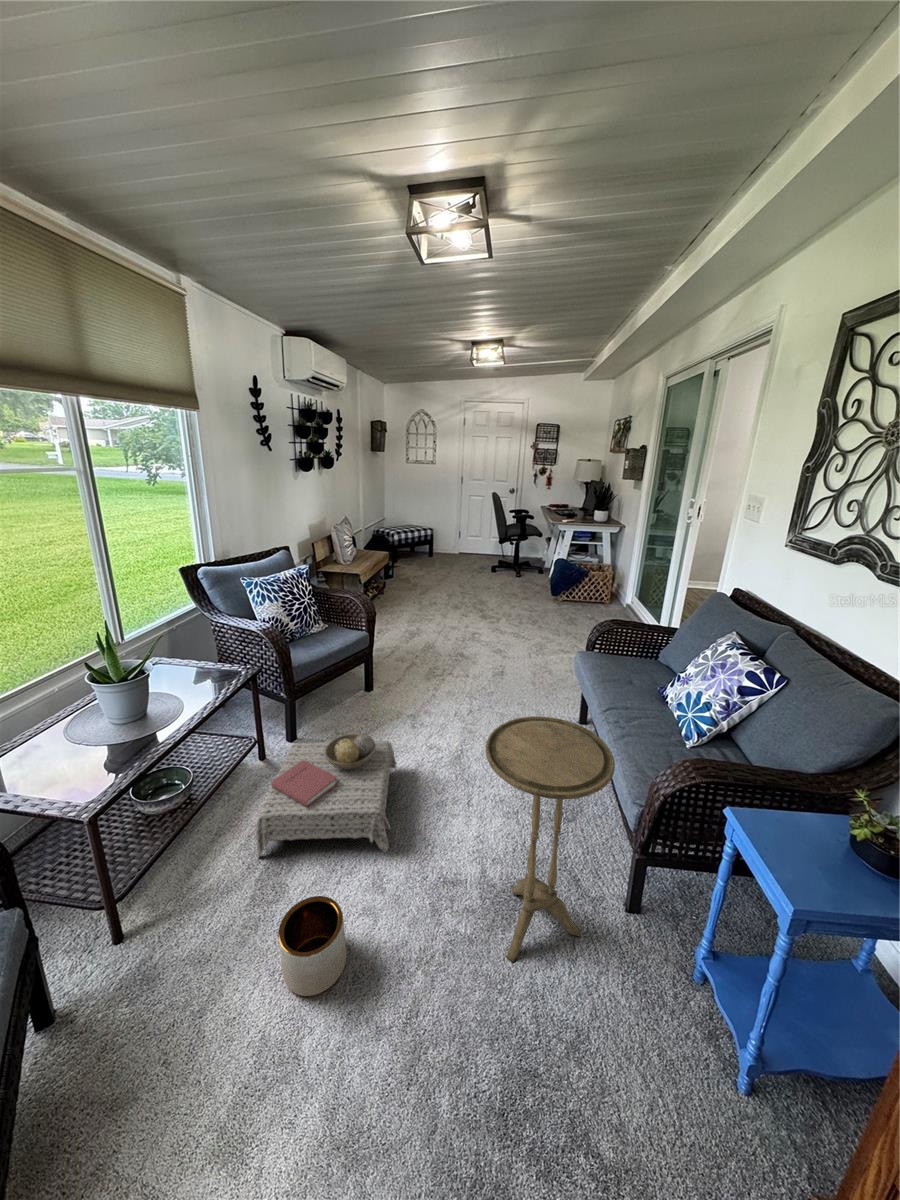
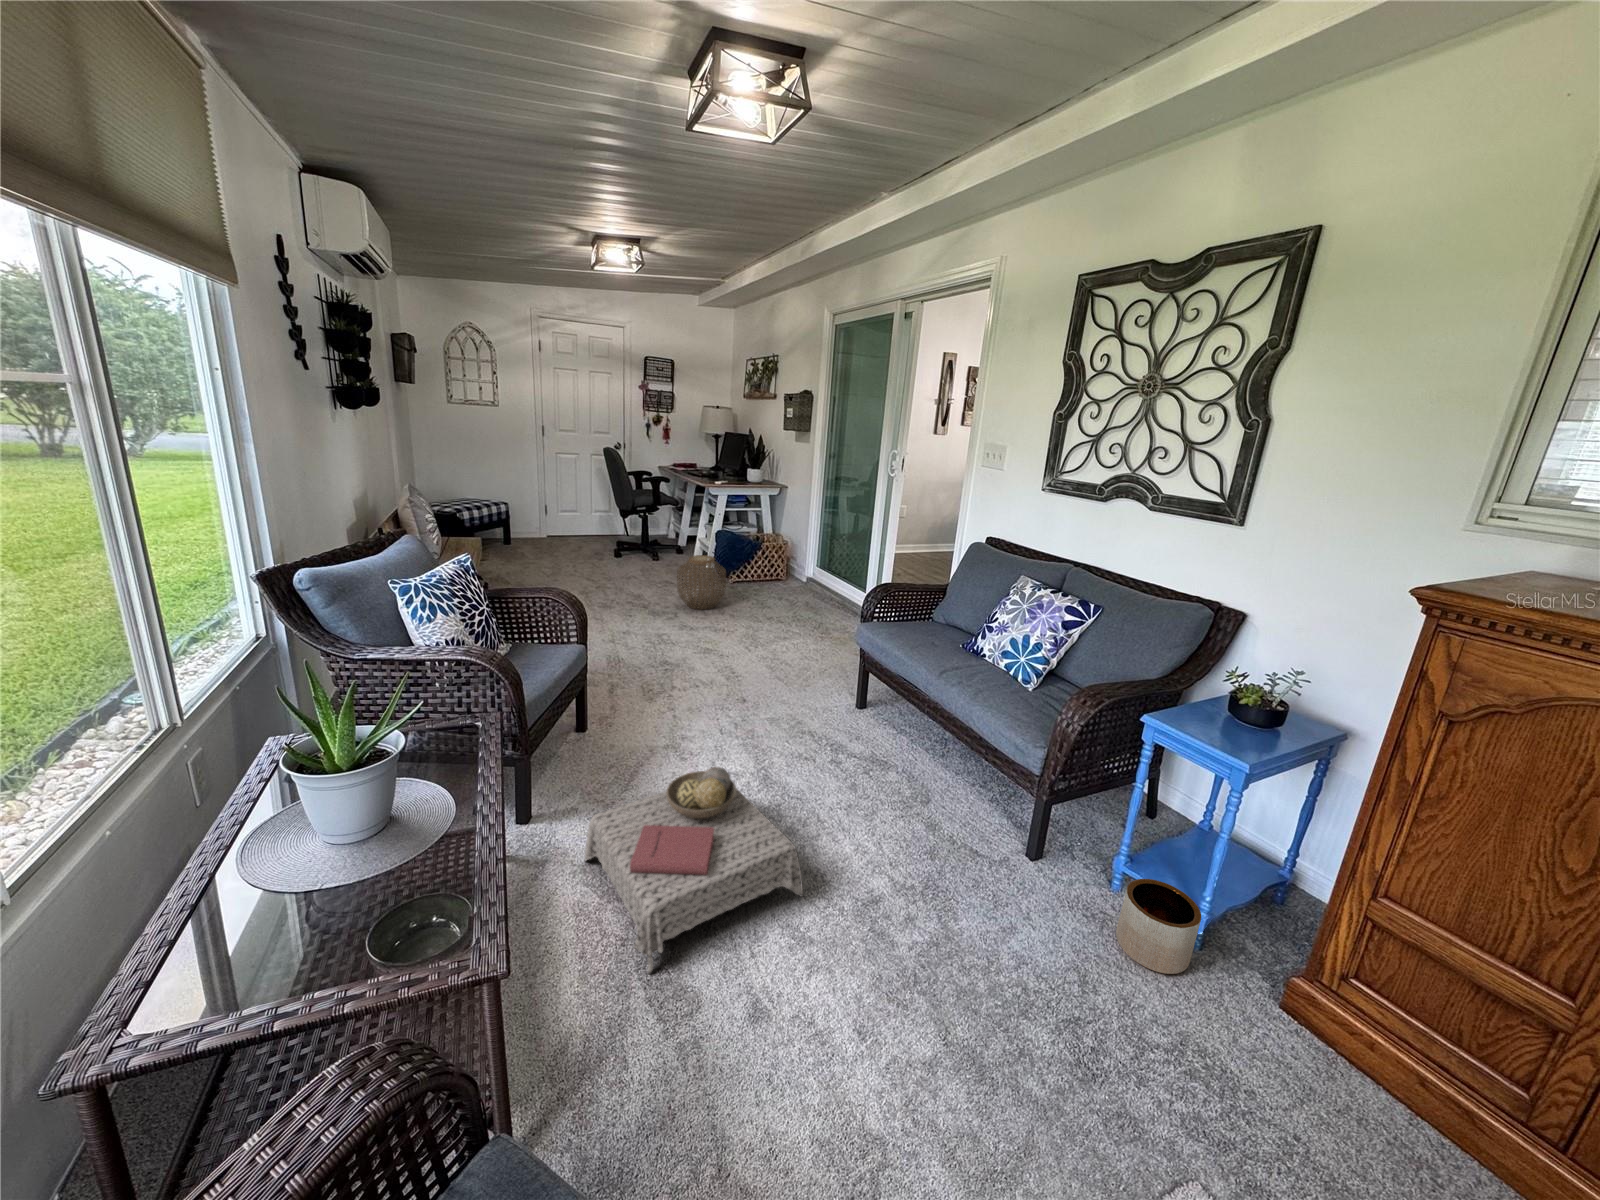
woven basket: none [502,576,540,618] -> present [677,555,726,610]
side table: present [486,716,615,963] -> none [945,670,1093,934]
planter: present [278,896,347,996] -> present [1116,879,1201,974]

